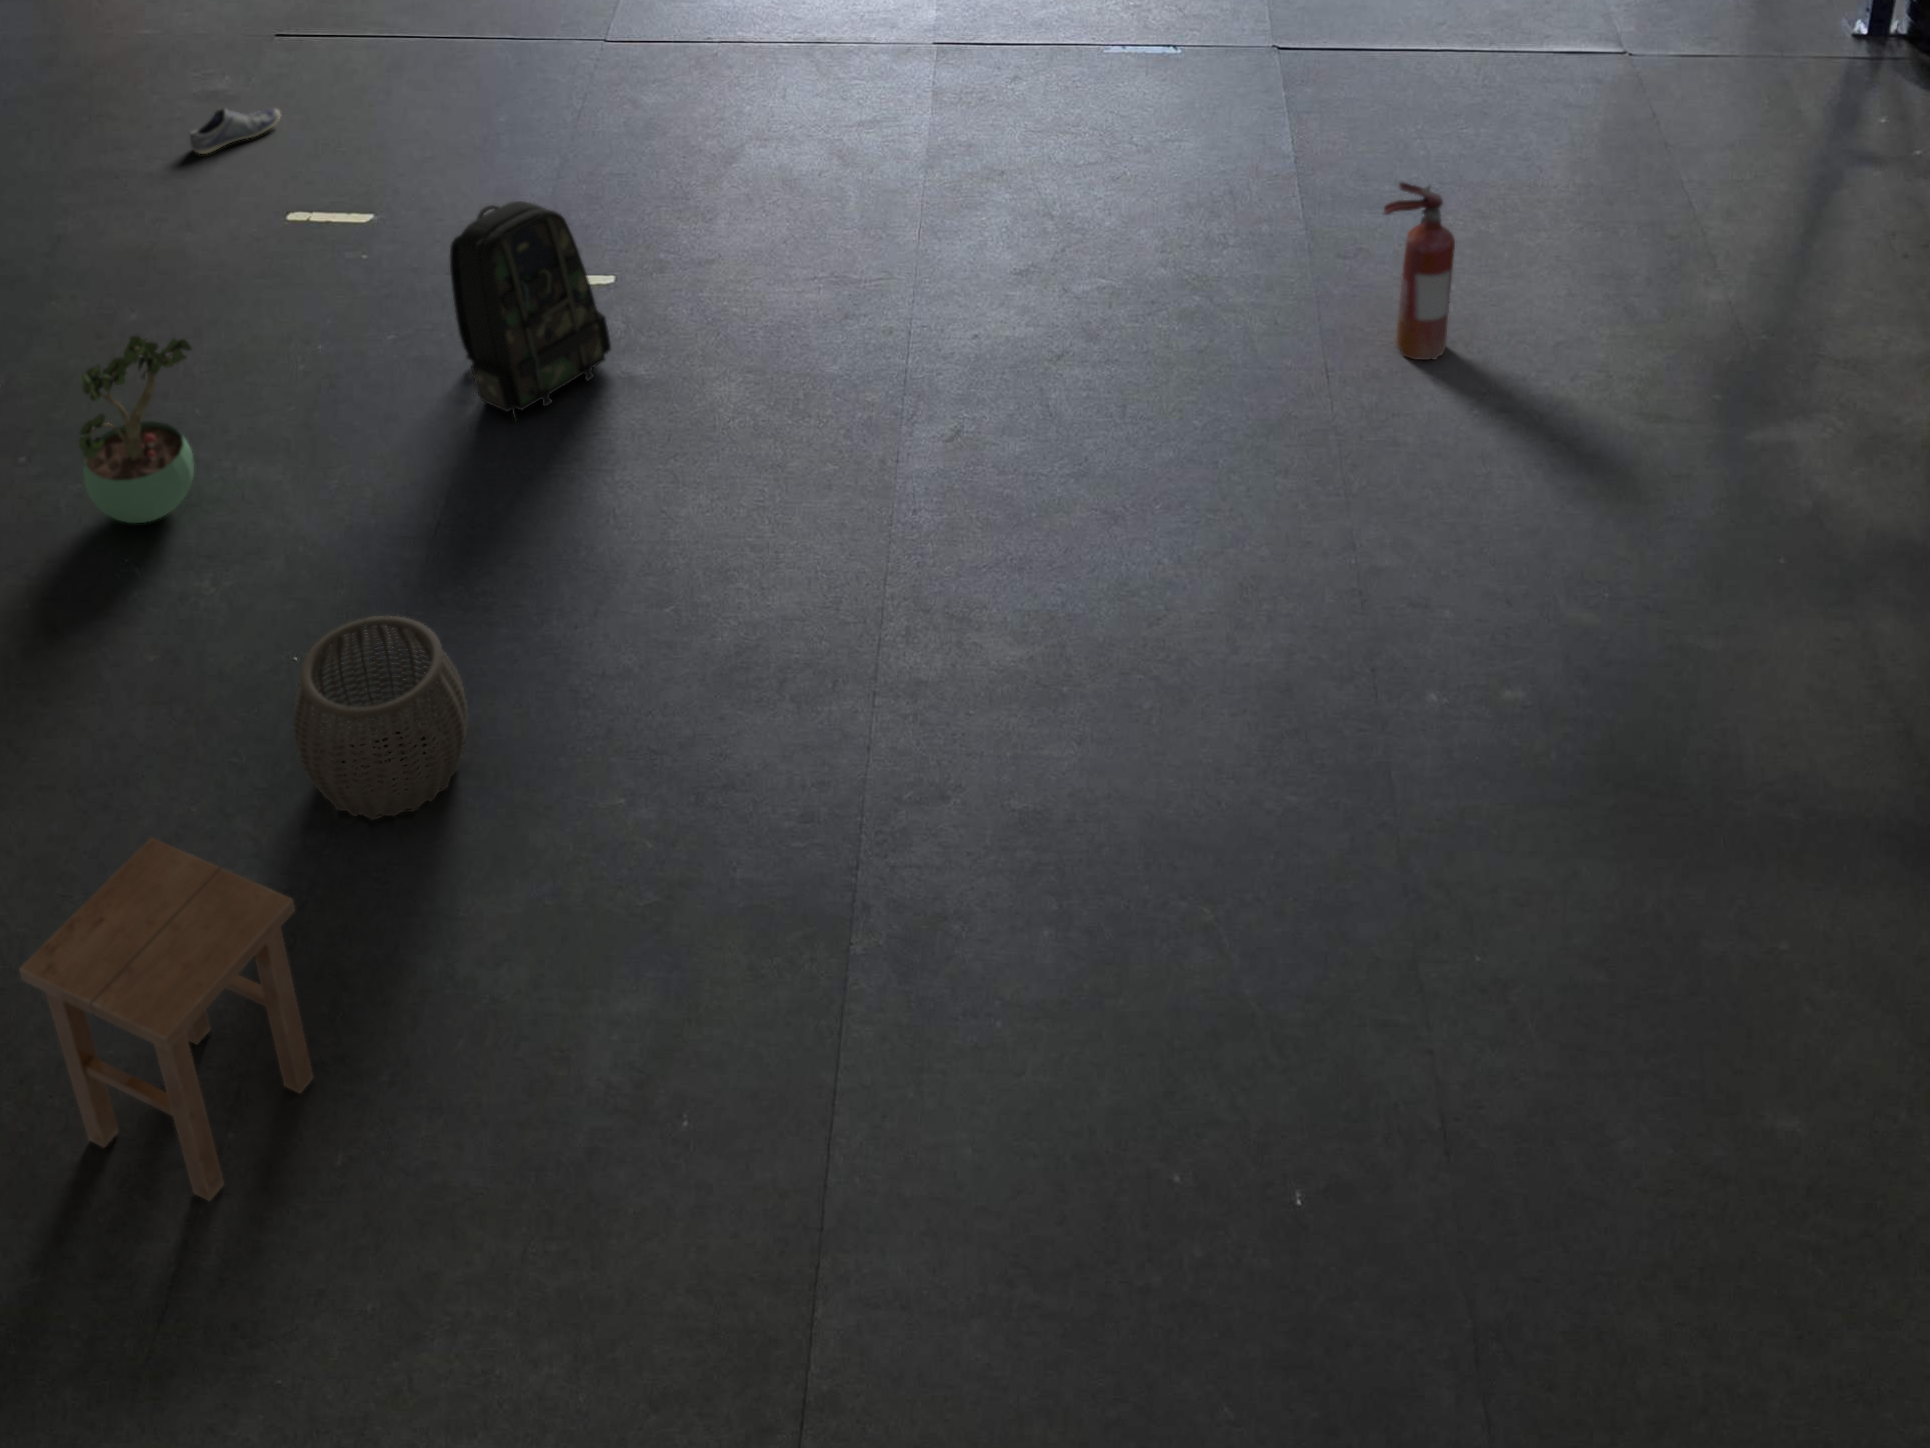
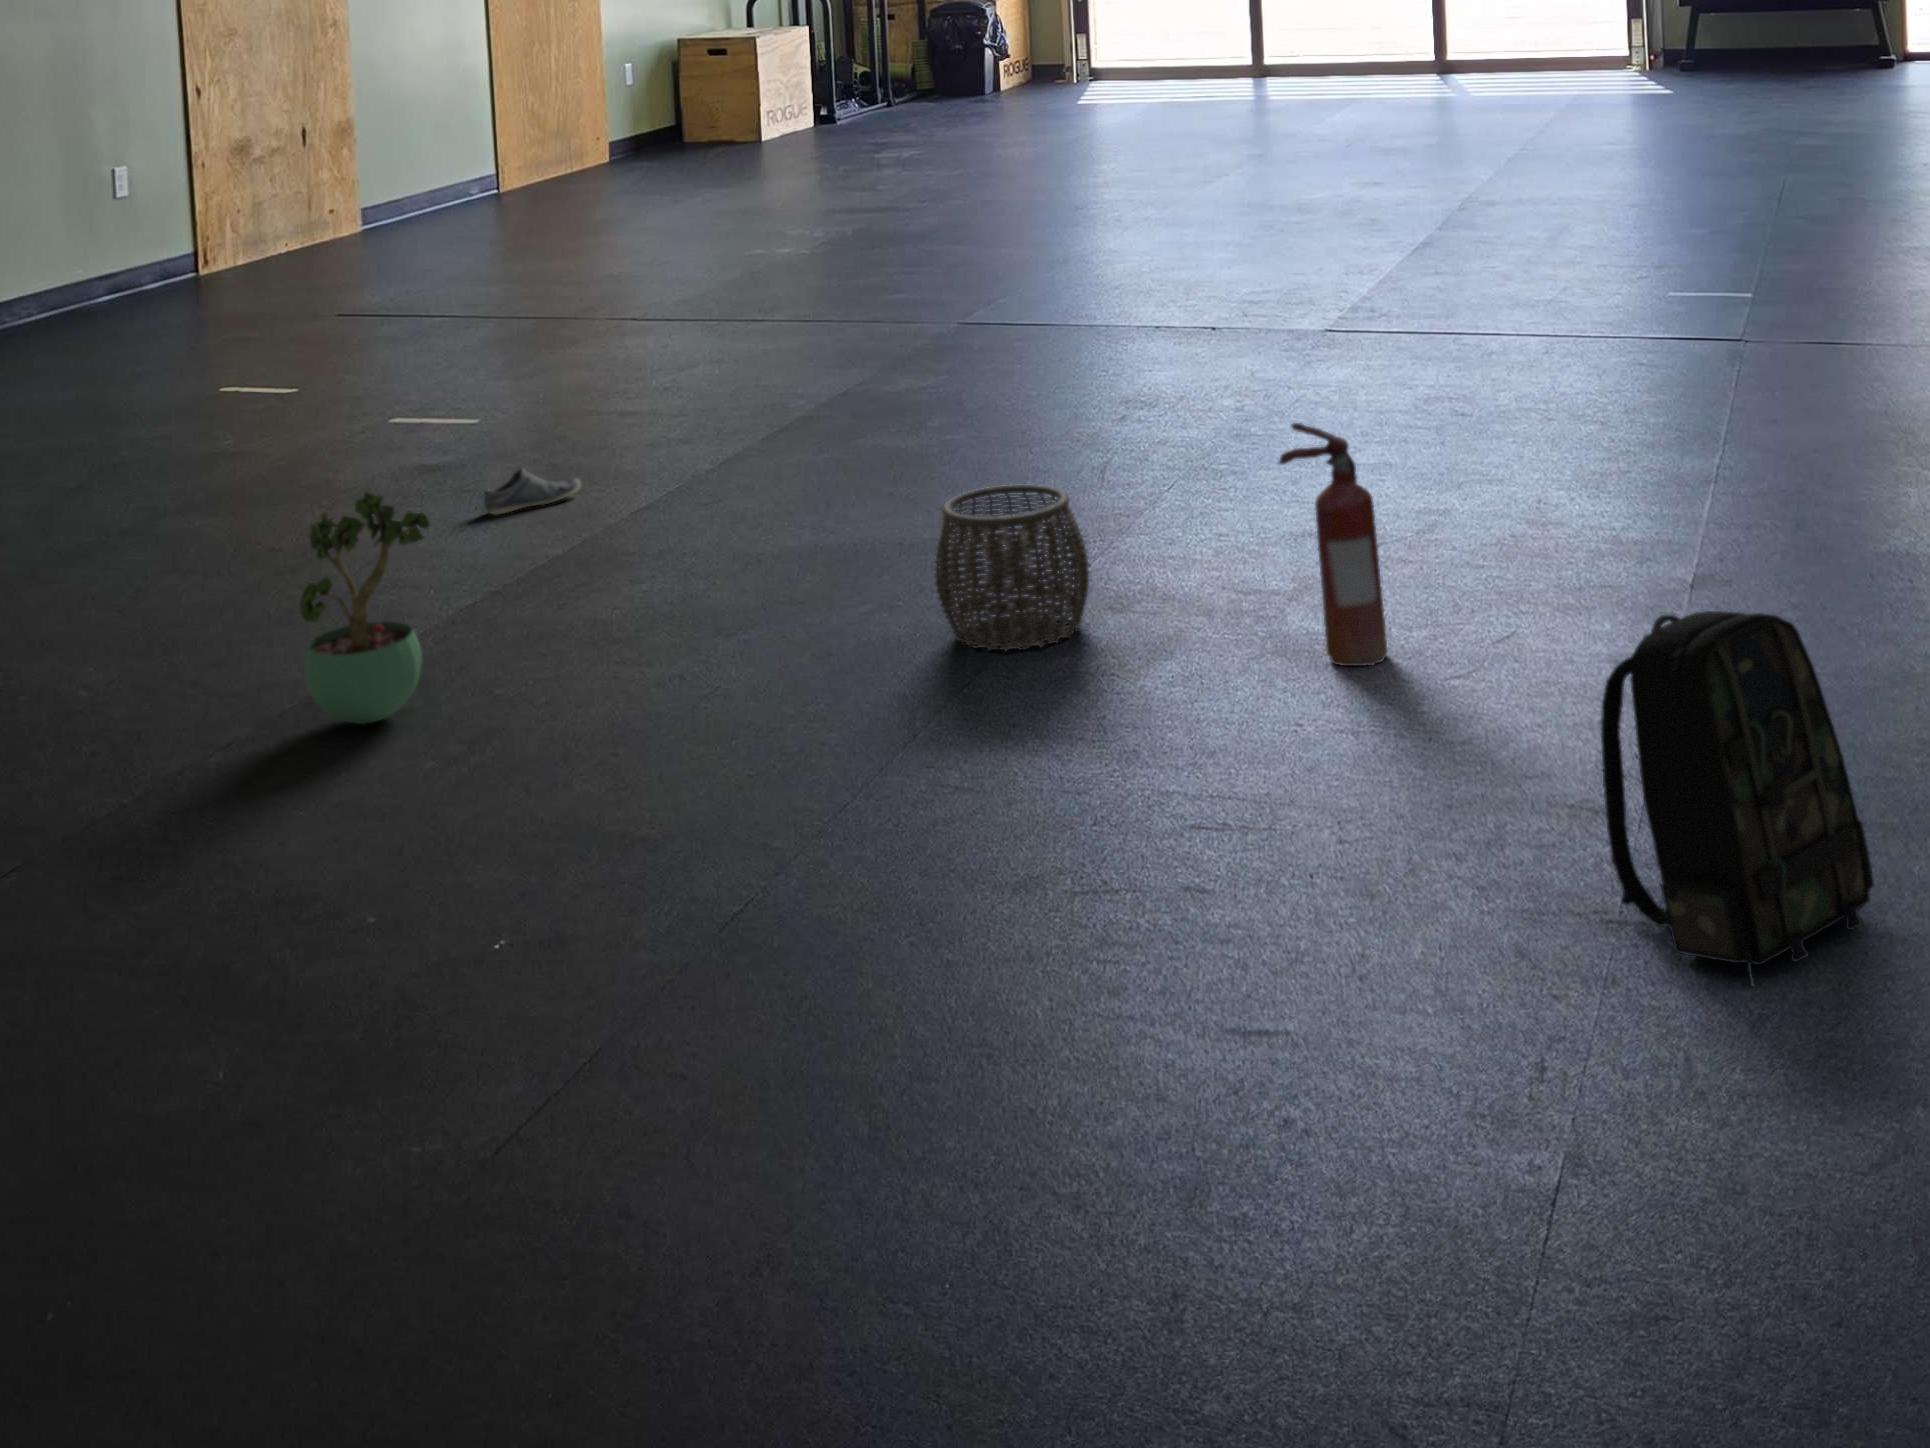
fire extinguisher: present [1383,182,1455,360] -> present [1279,423,1388,666]
backpack: present [450,201,611,421] -> present [1601,611,1874,986]
woven basket: present [293,616,468,819] -> present [934,485,1090,651]
stool: present [19,838,313,1201] -> none [105,758,427,1167]

